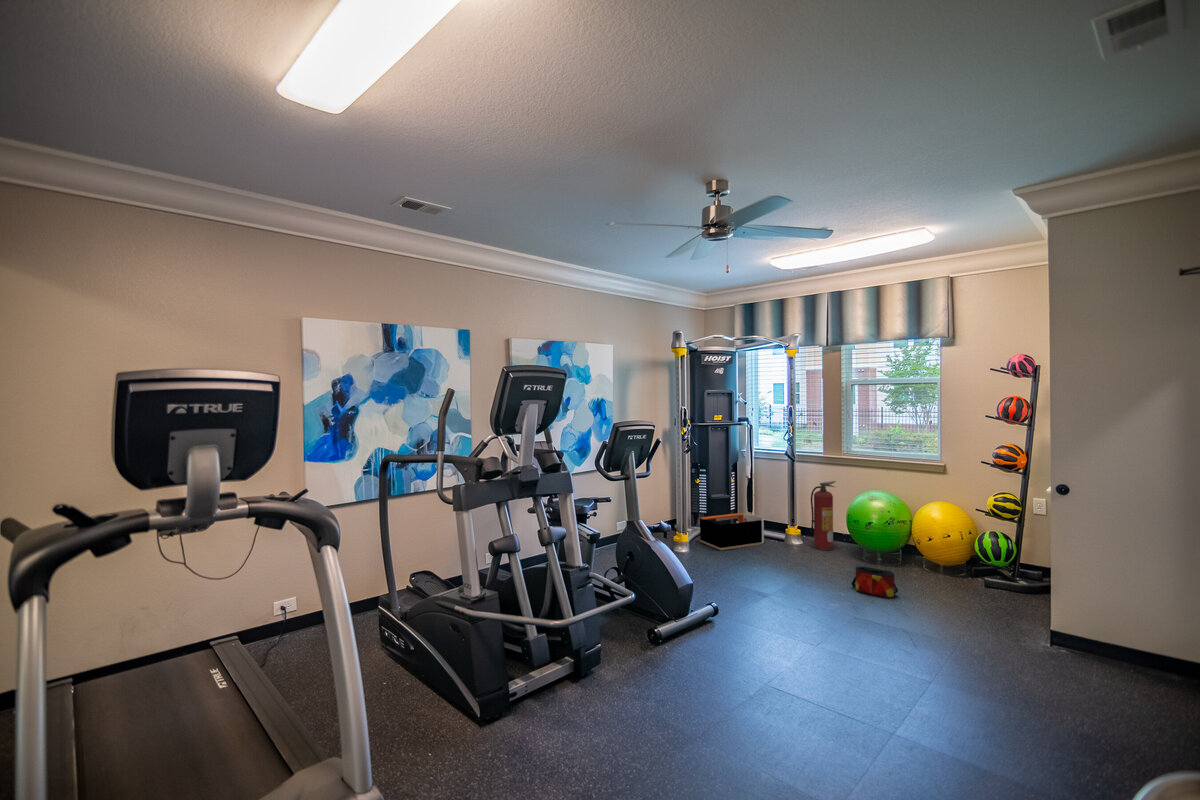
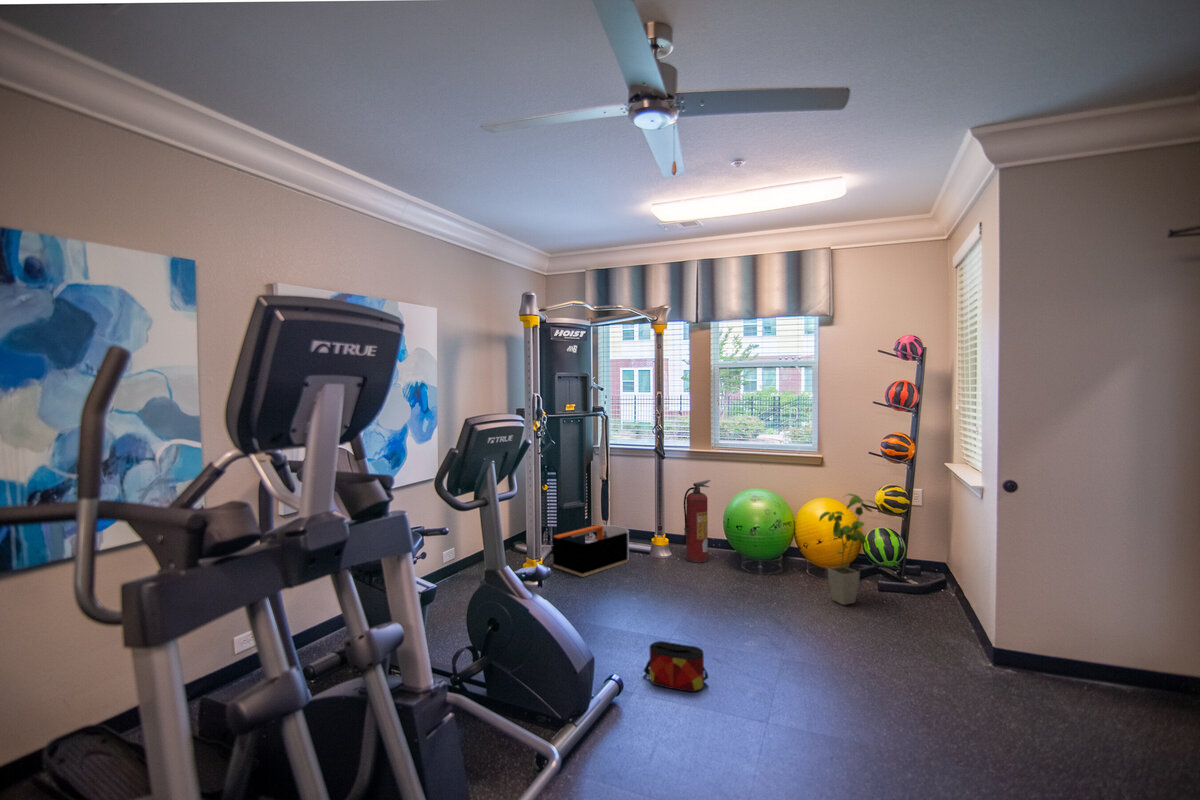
house plant: none [917,495,976,591] -> present [819,494,880,605]
bag: present [851,566,898,598] -> present [644,641,708,692]

